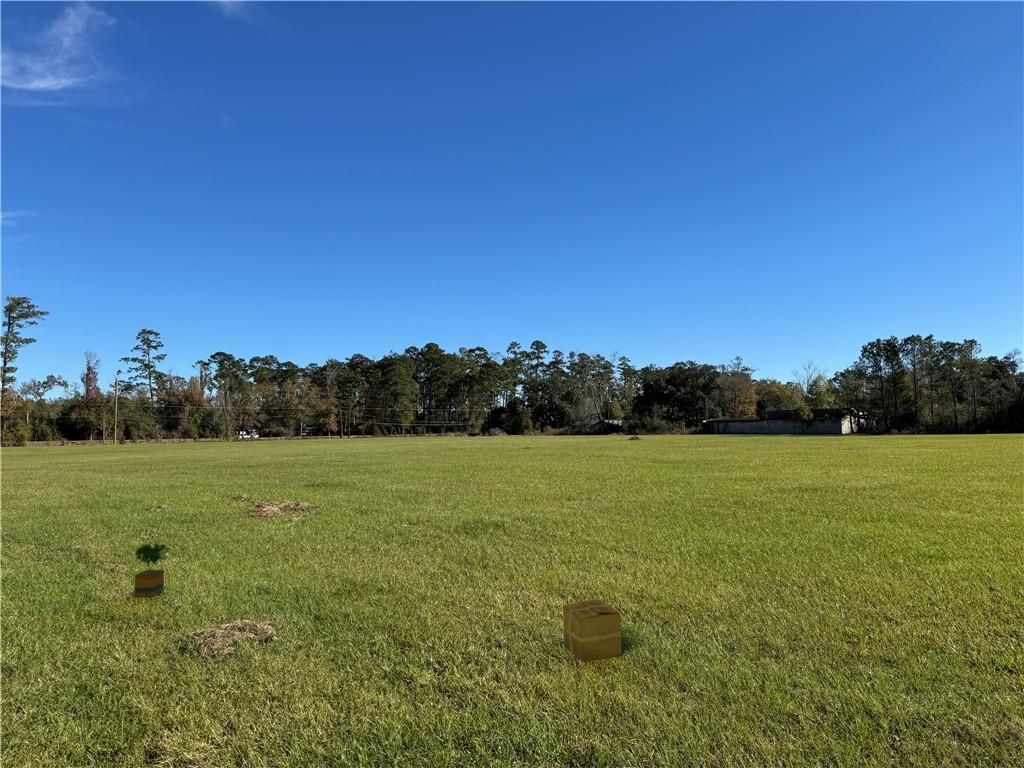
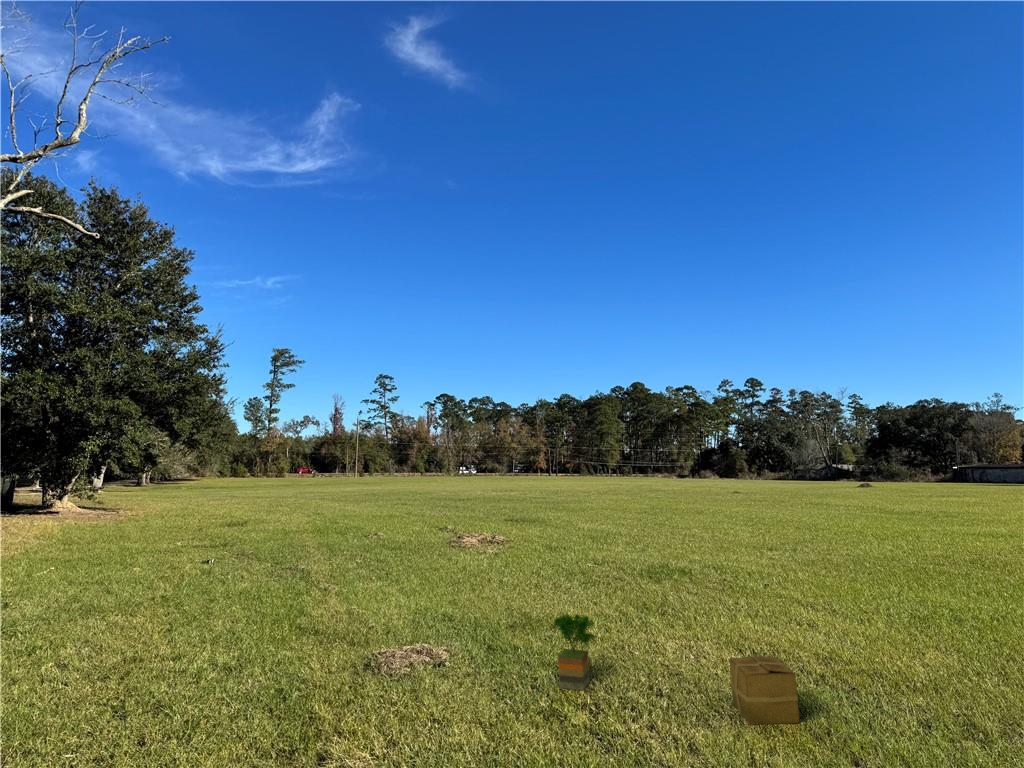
potted tree: present [134,544,169,597] -> present [554,614,595,690]

